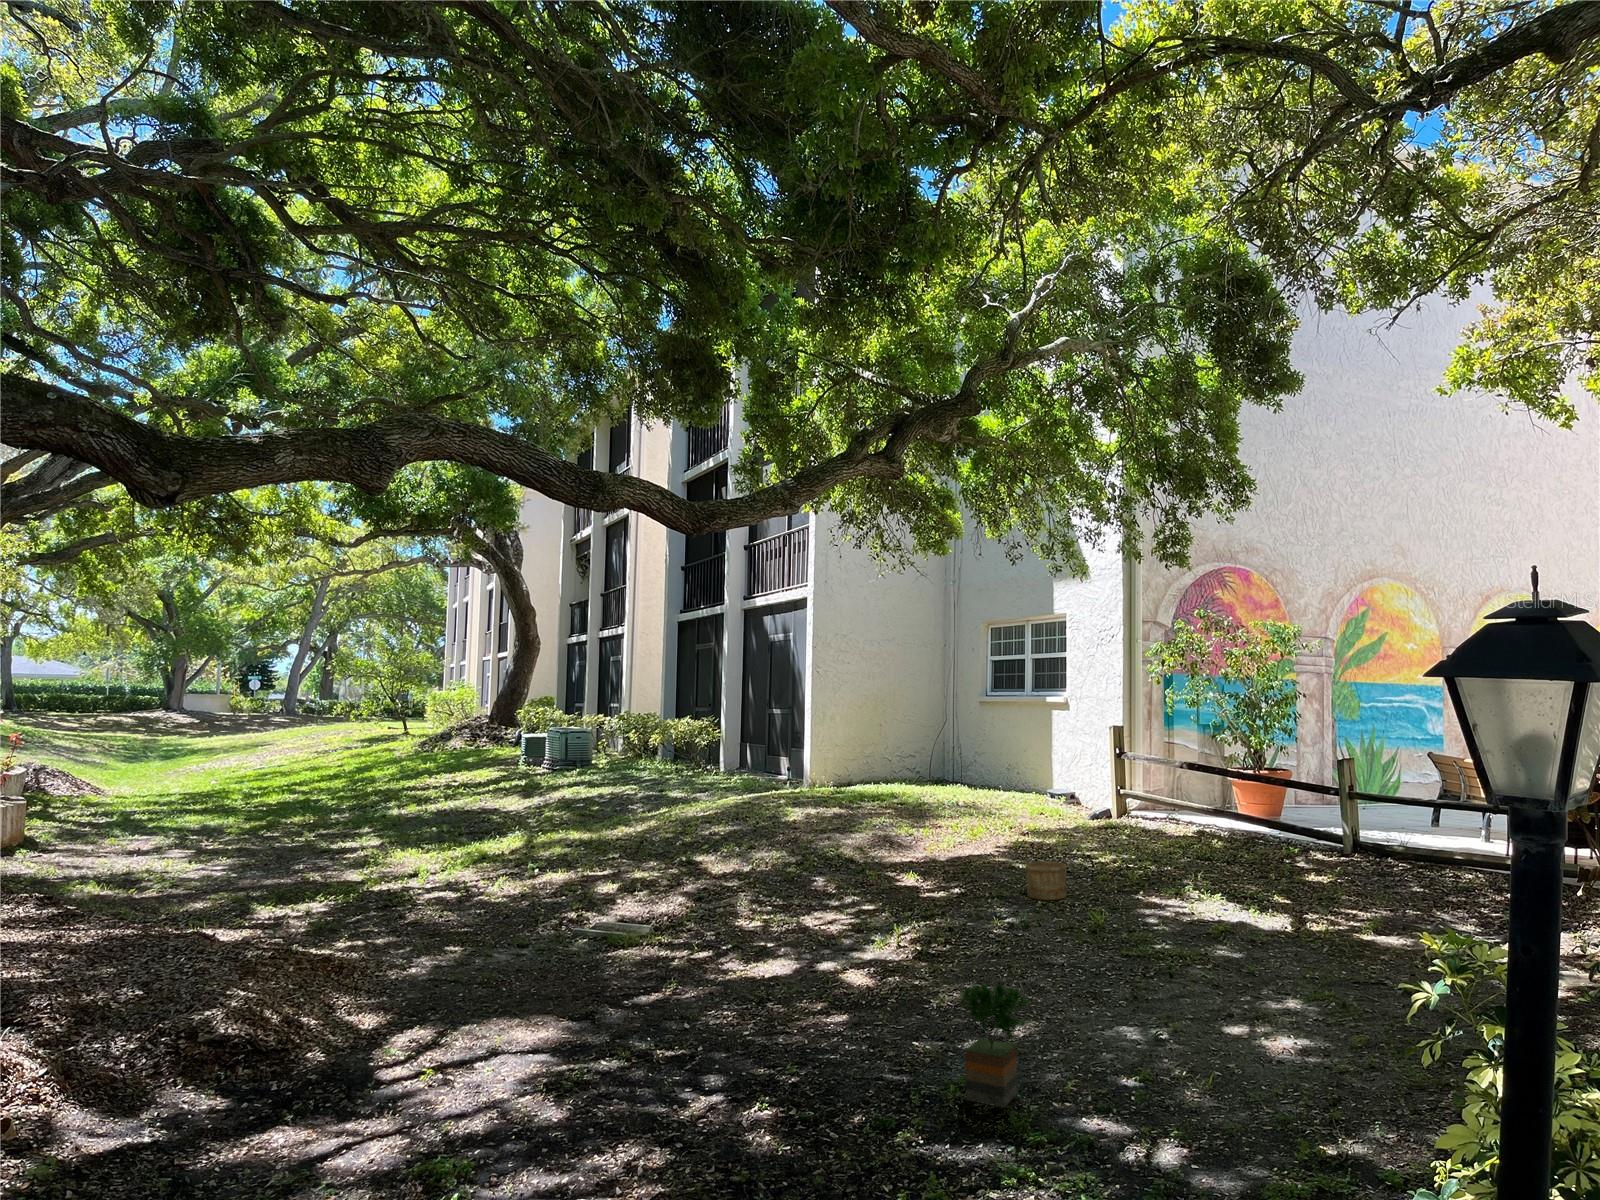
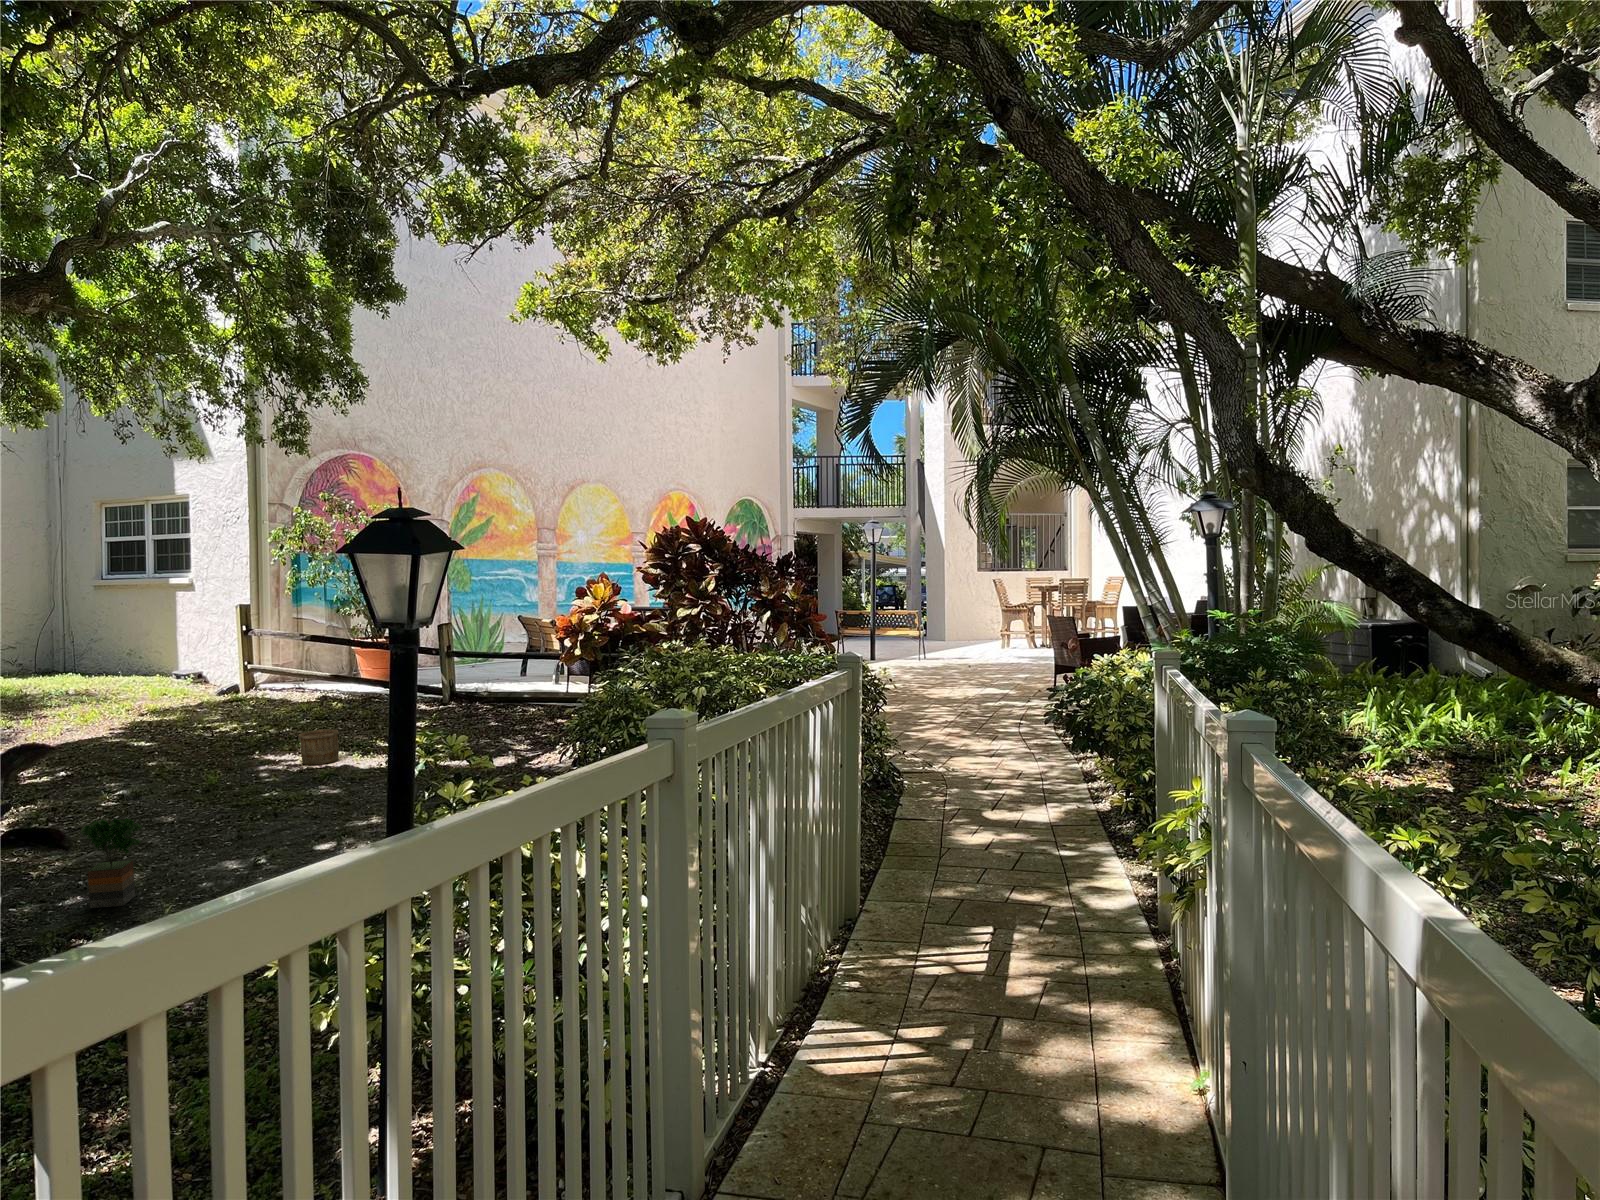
wooden bucket: present [1025,861,1066,900] -> present [299,729,339,765]

